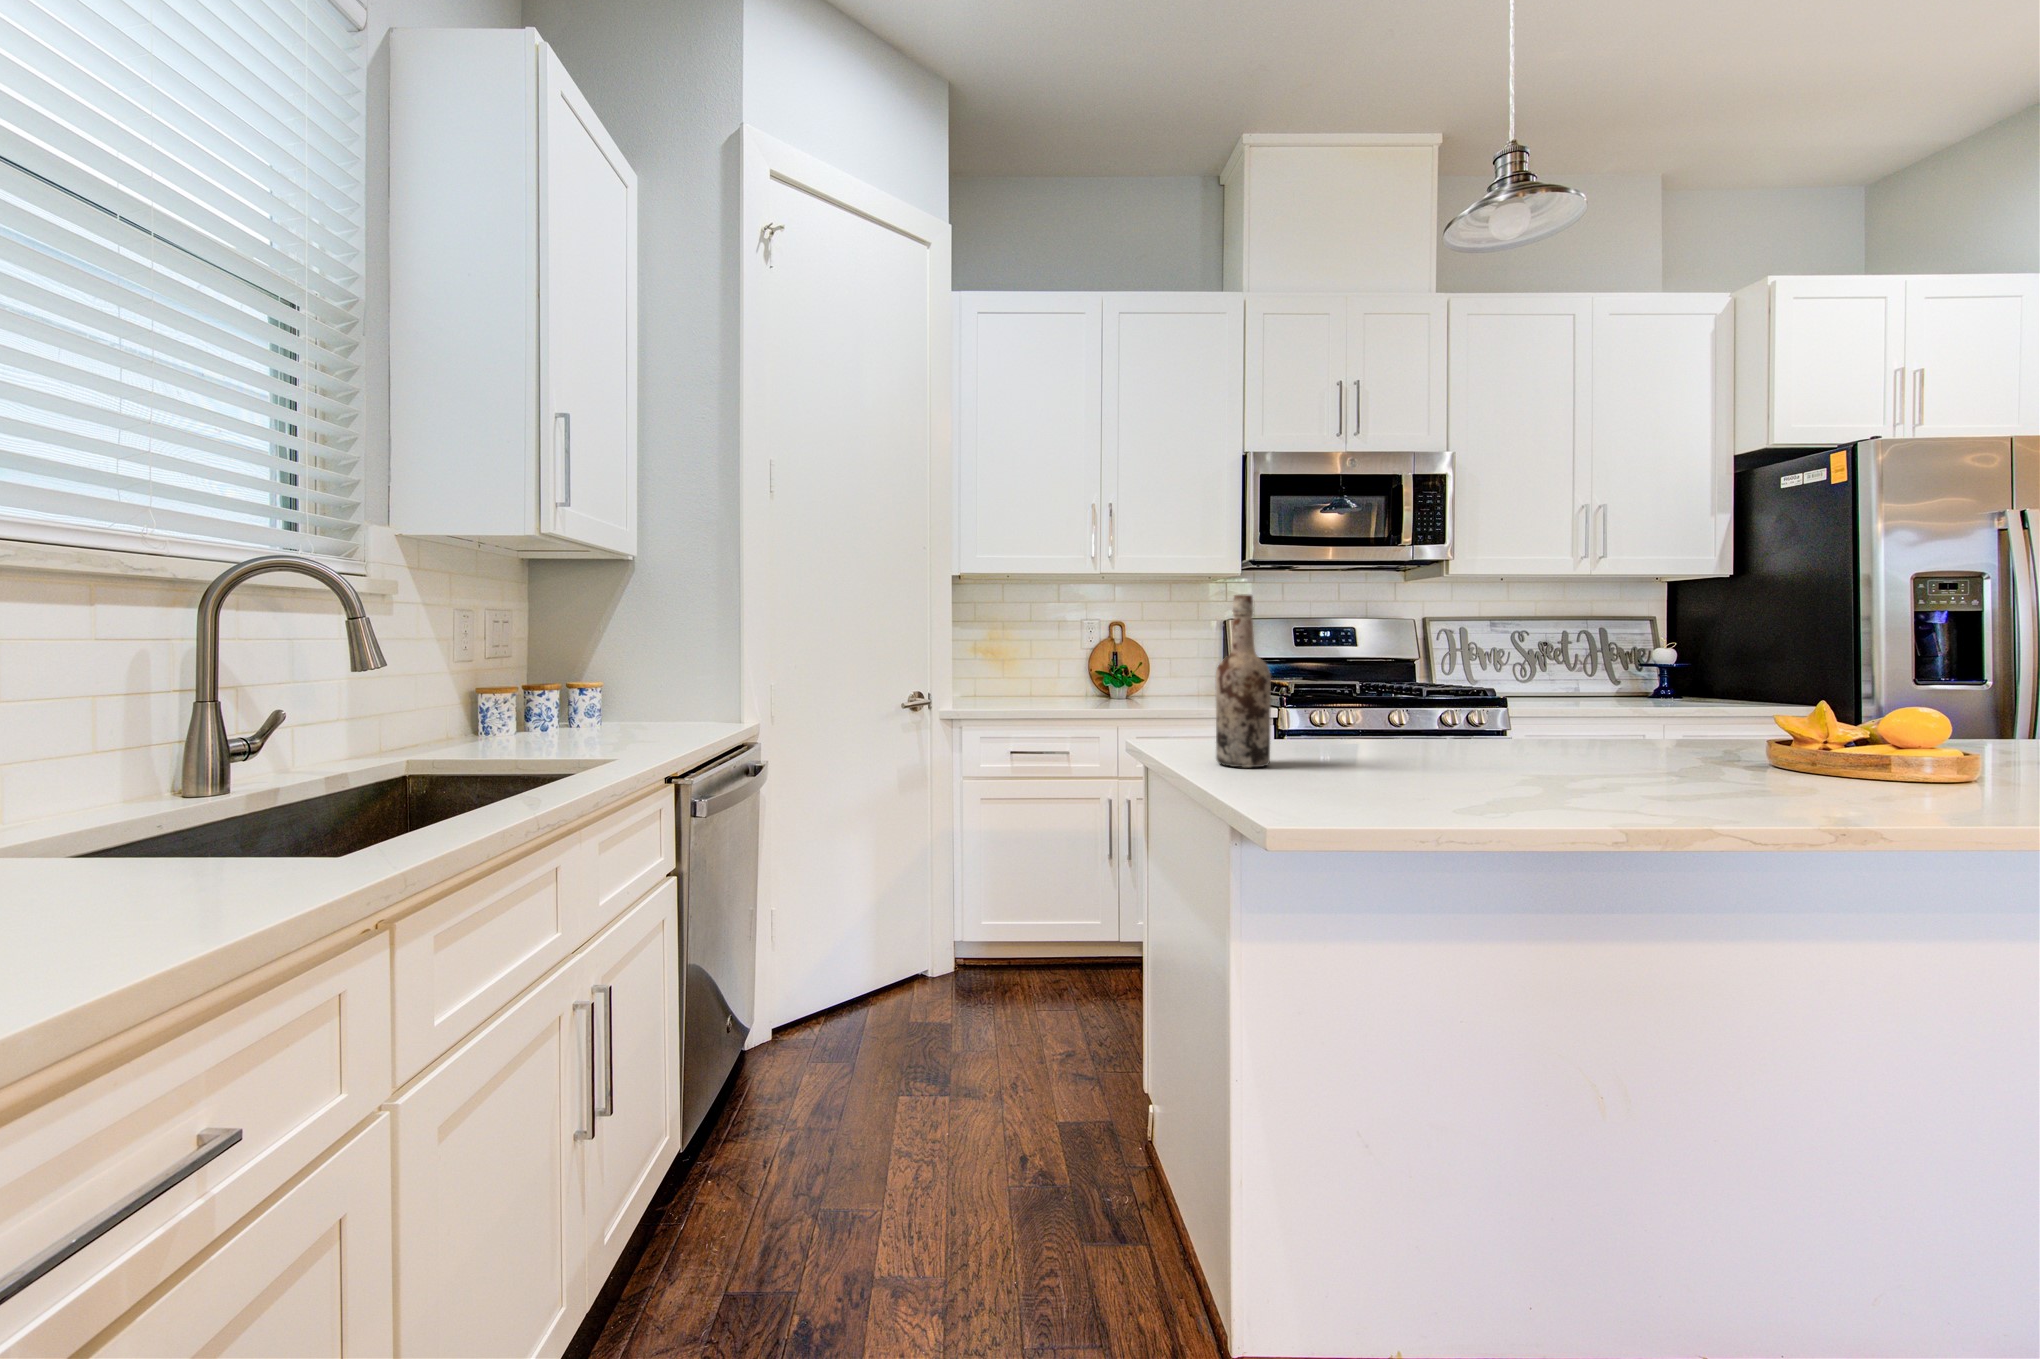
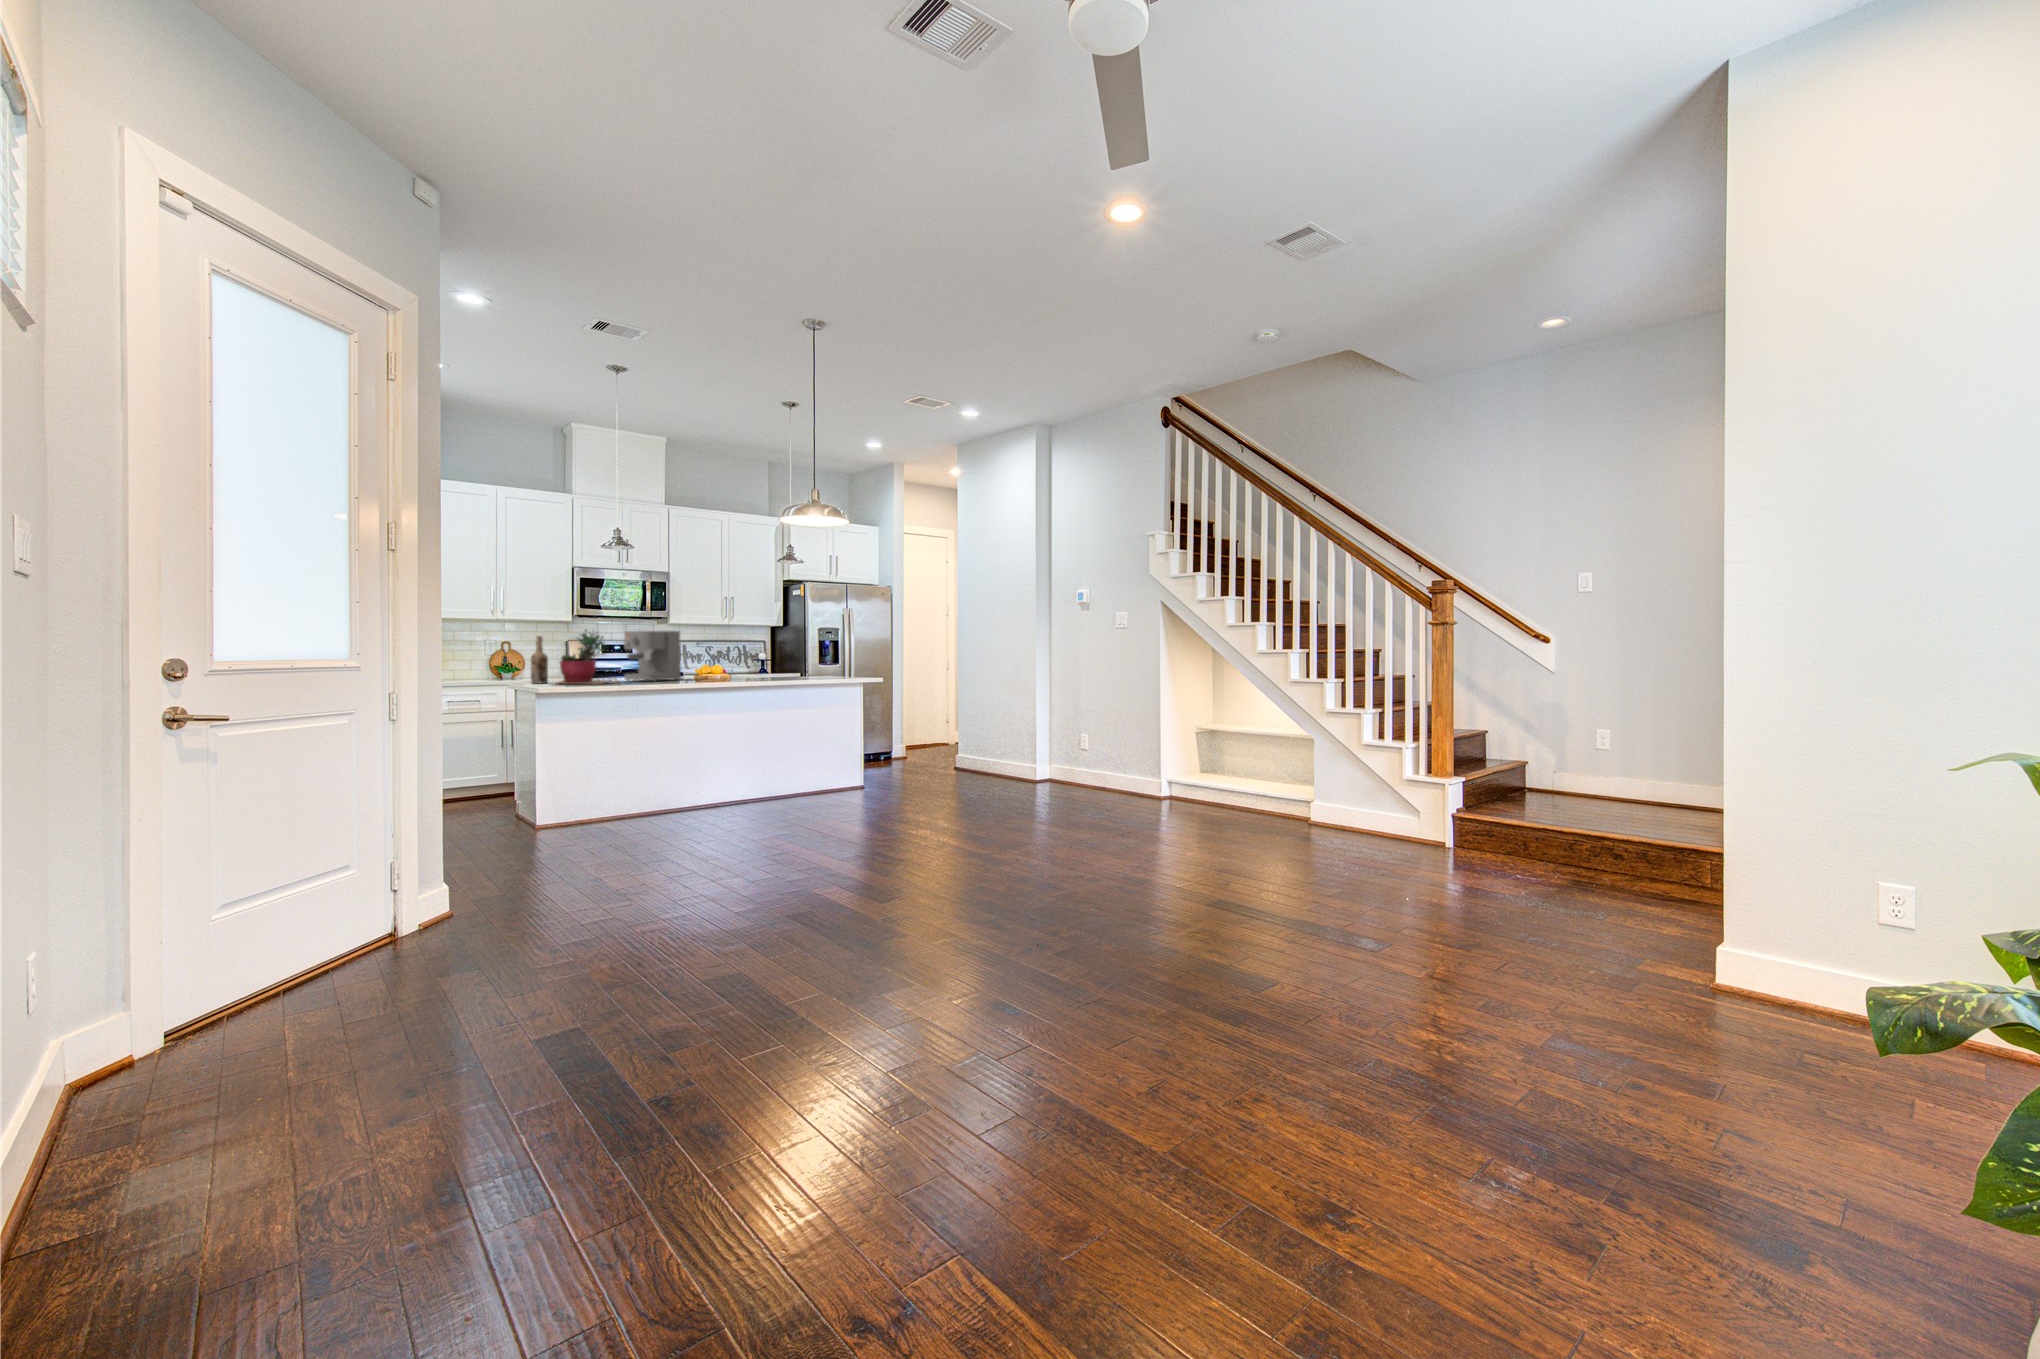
succulent plant: none [1308,557,1538,812] -> present [556,630,610,684]
coffee maker: none [1521,564,1754,784] -> present [624,631,681,681]

